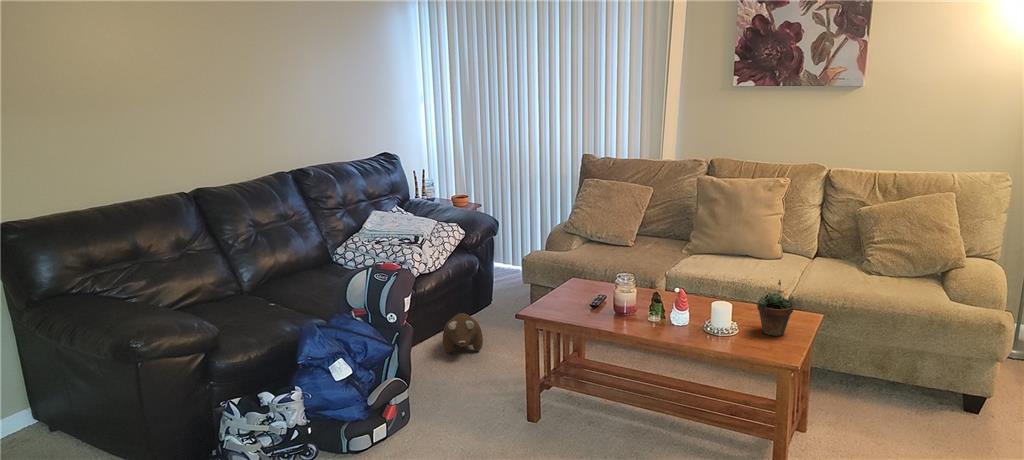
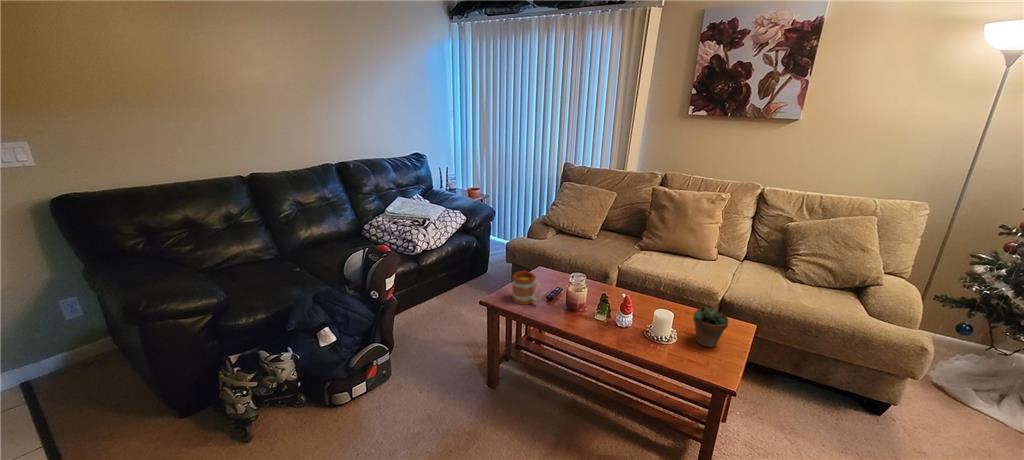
mug: none [550,278,587,315] -> present [512,271,542,305]
plush toy: present [443,313,483,353] -> none [439,283,470,314]

